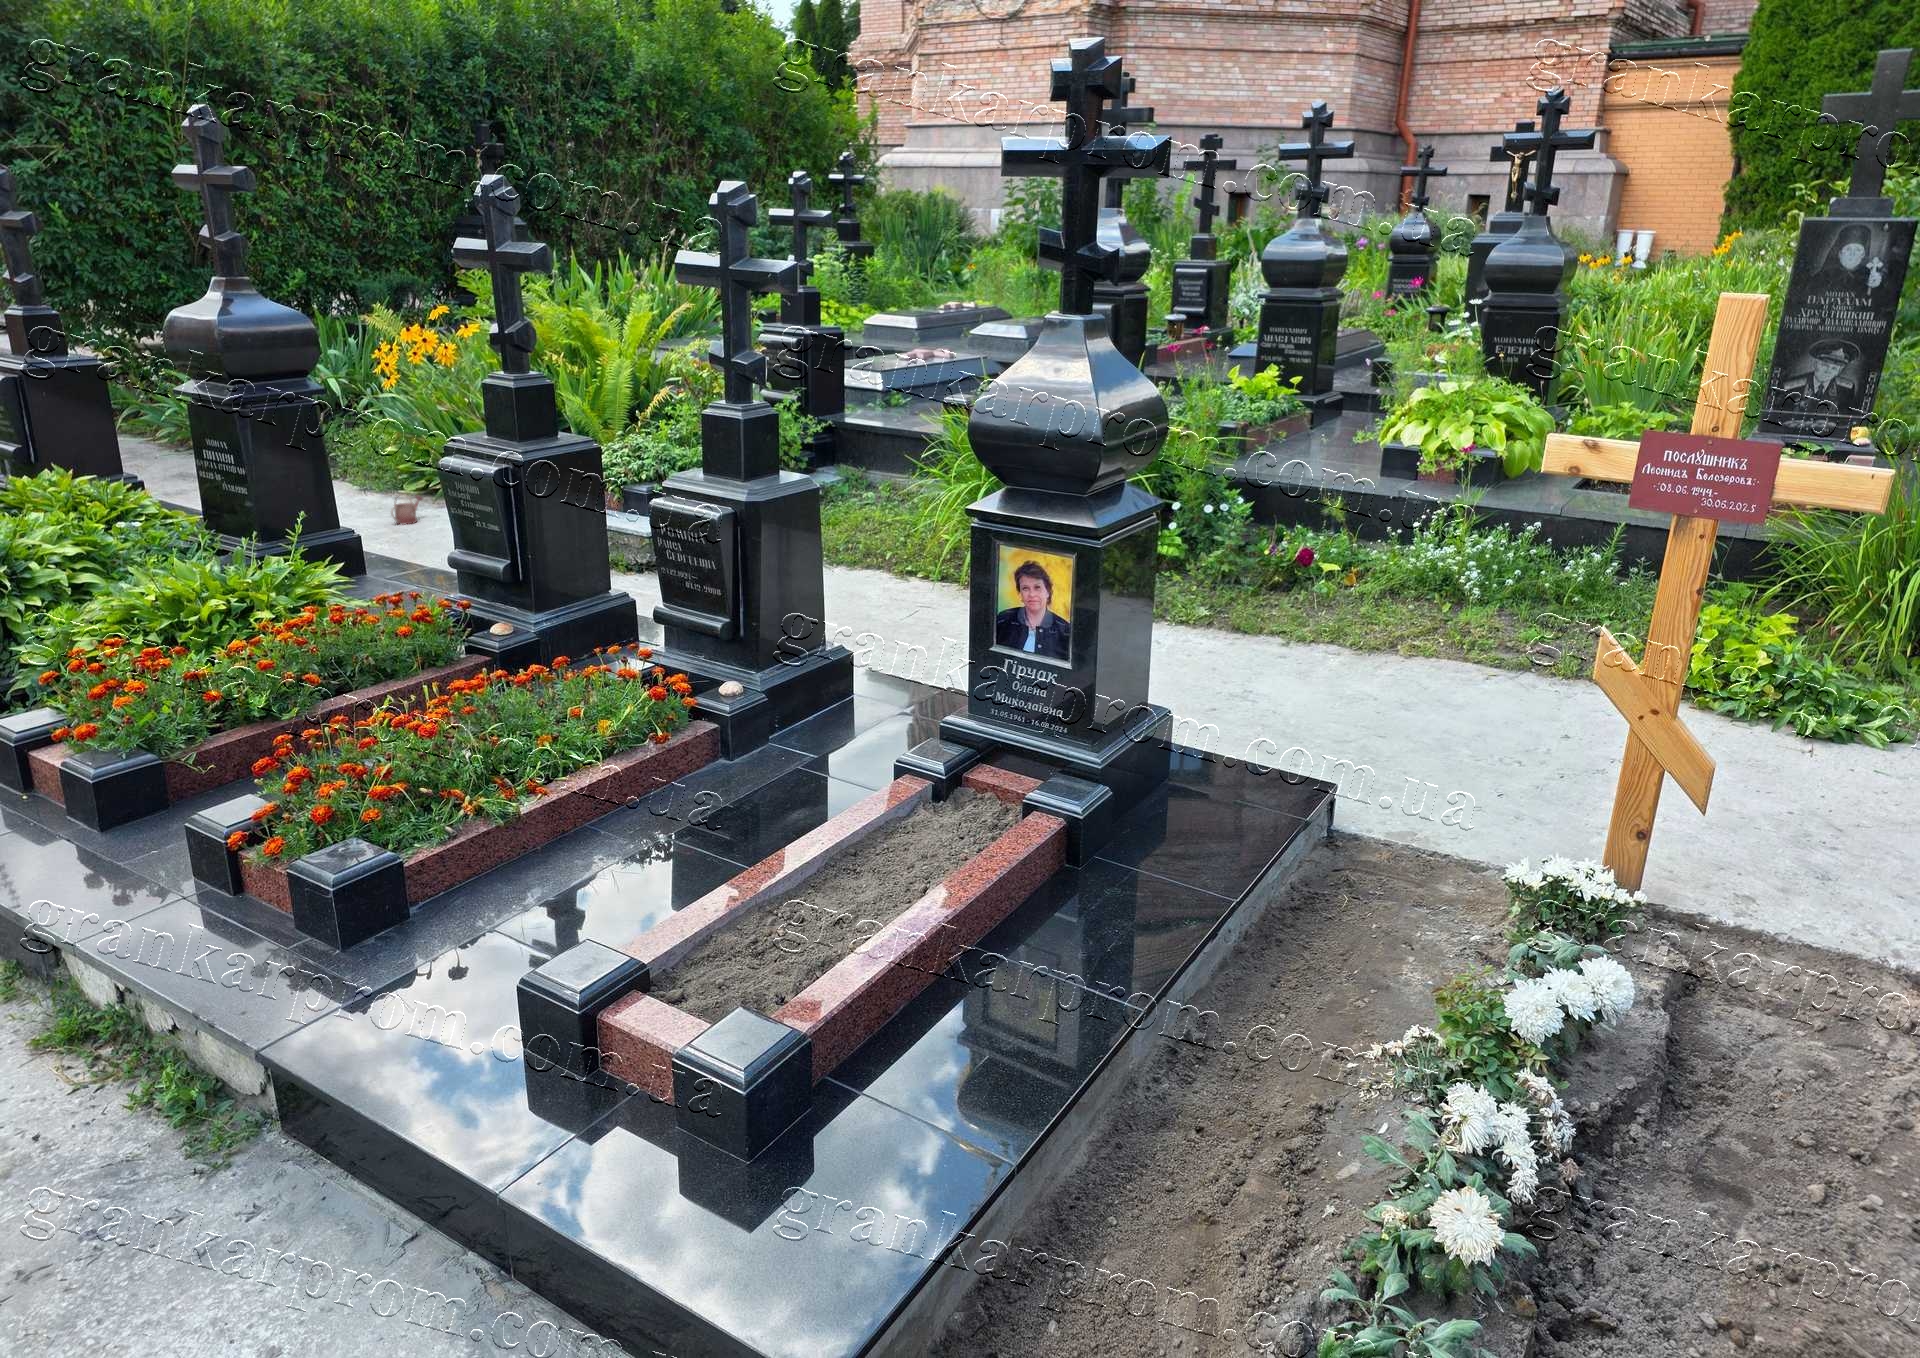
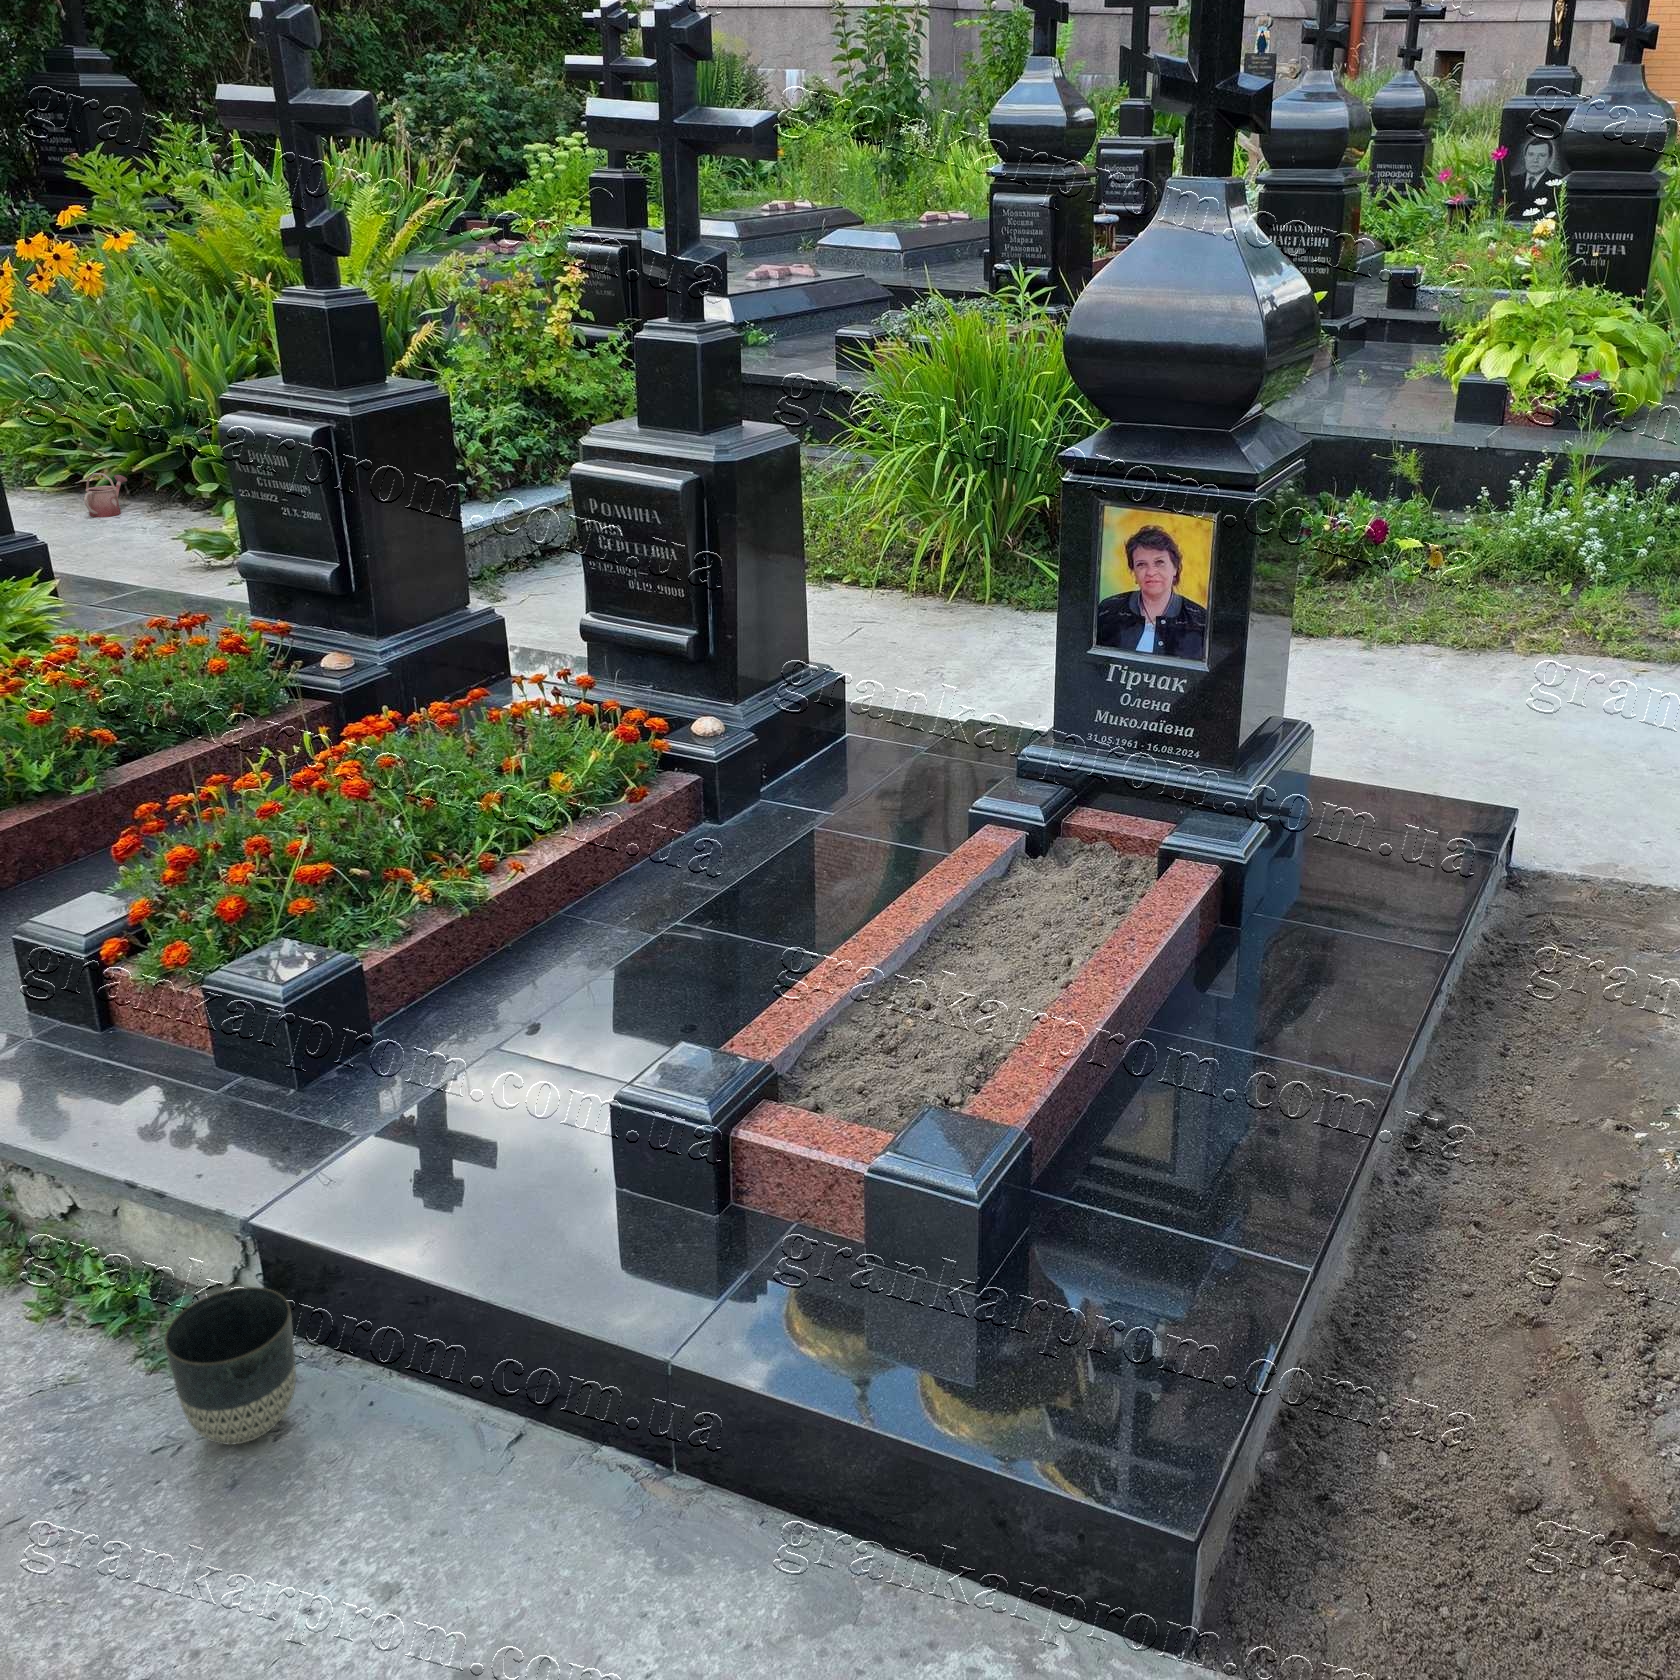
planter: none [153,1104,261,1221] -> present [164,1287,296,1445]

